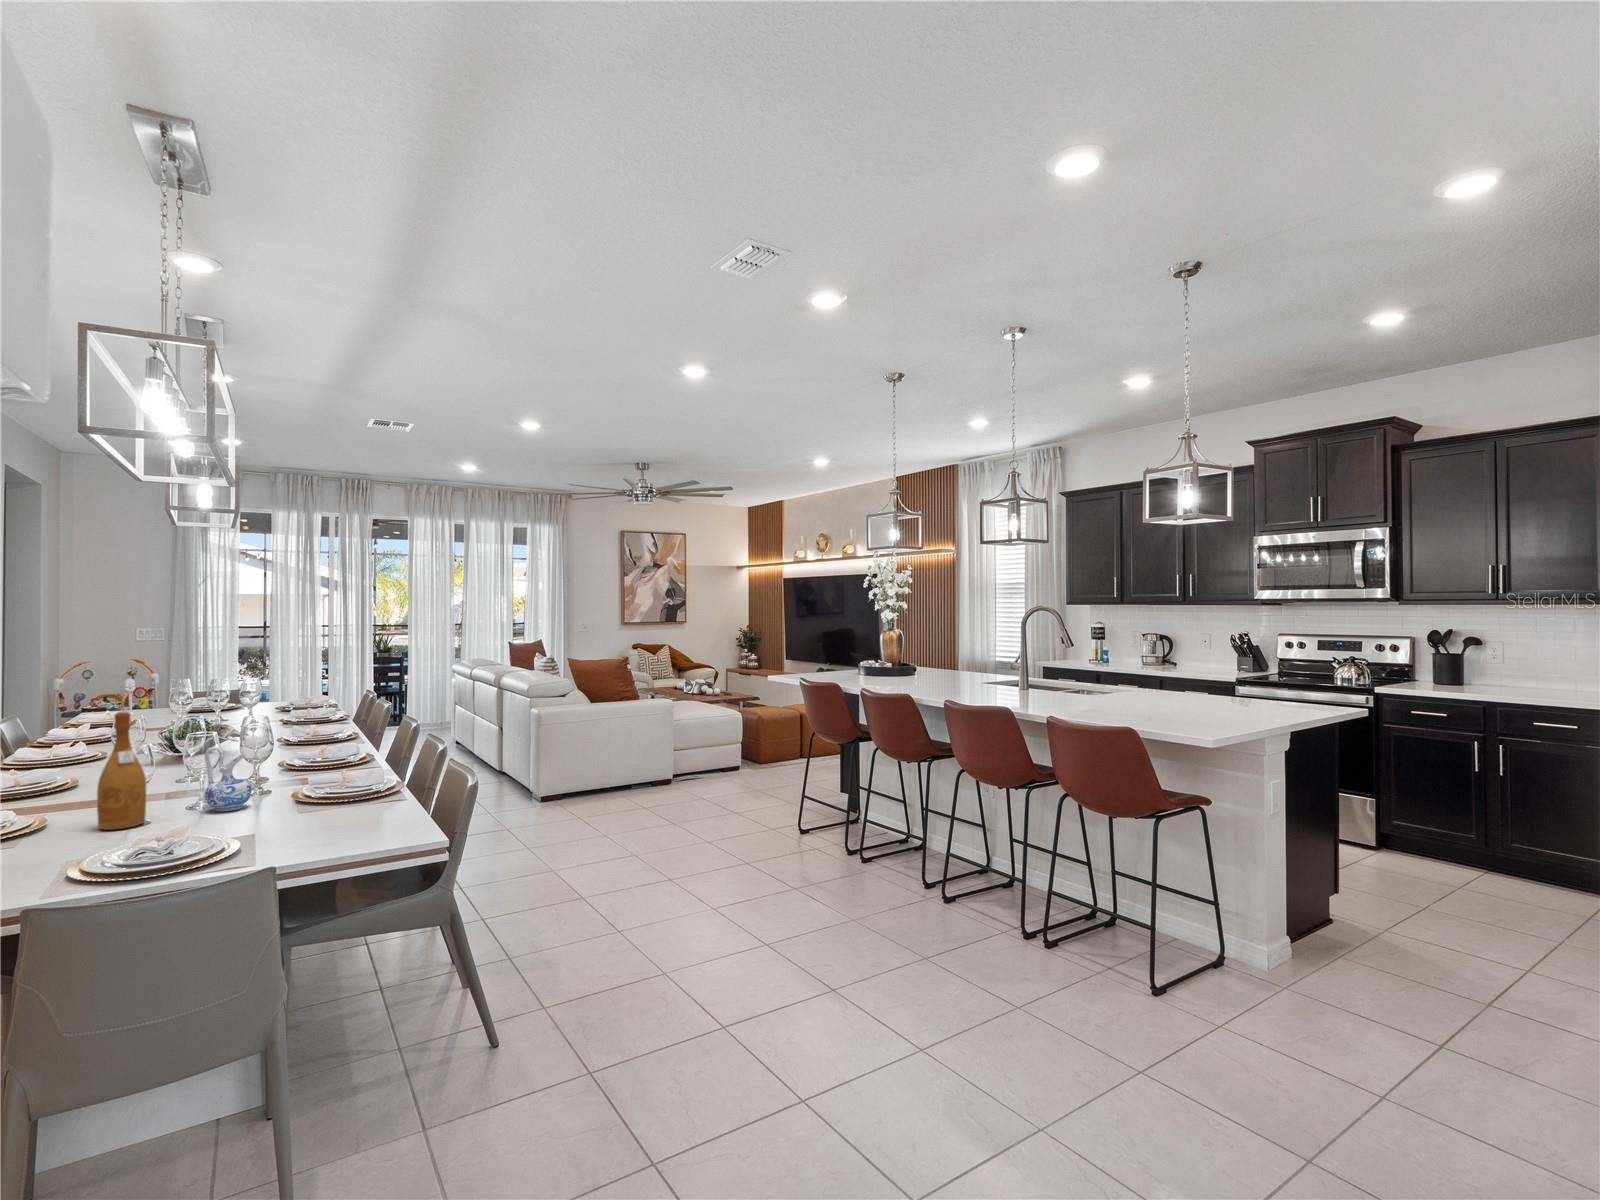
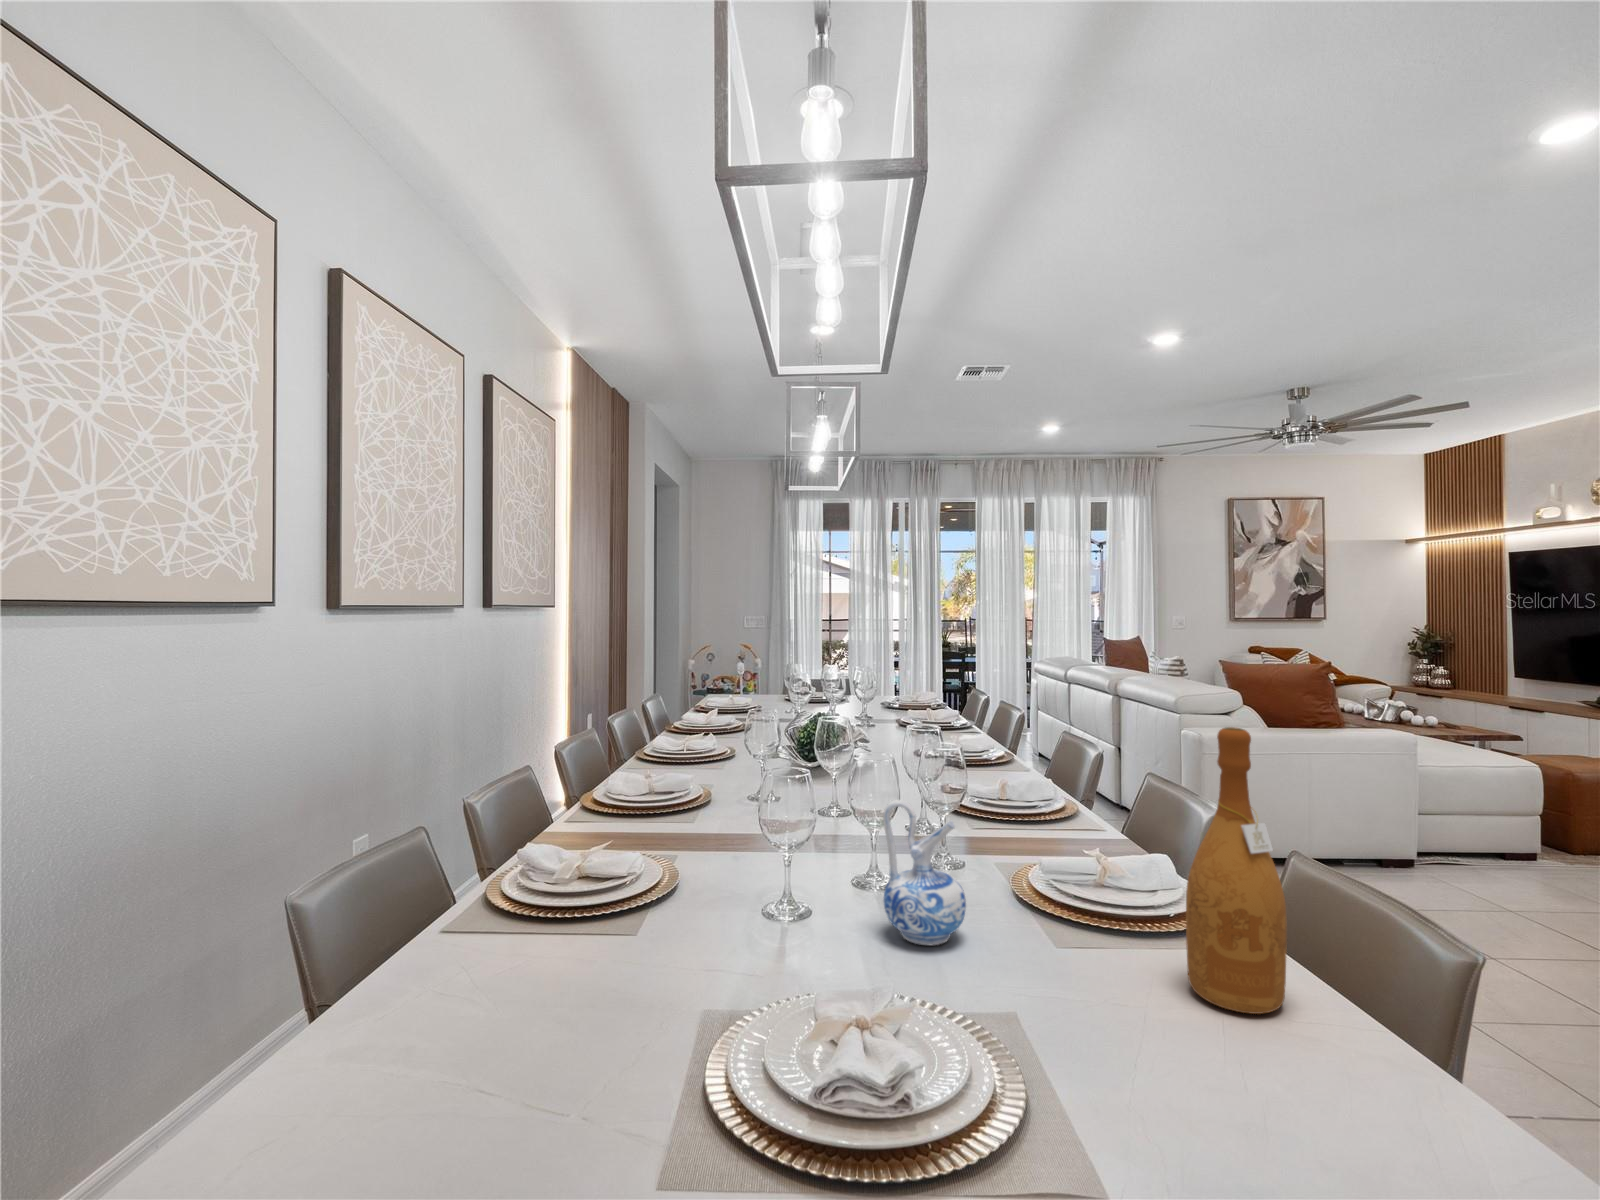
wine bottle: present [97,712,146,830] -> present [1186,727,1287,1014]

